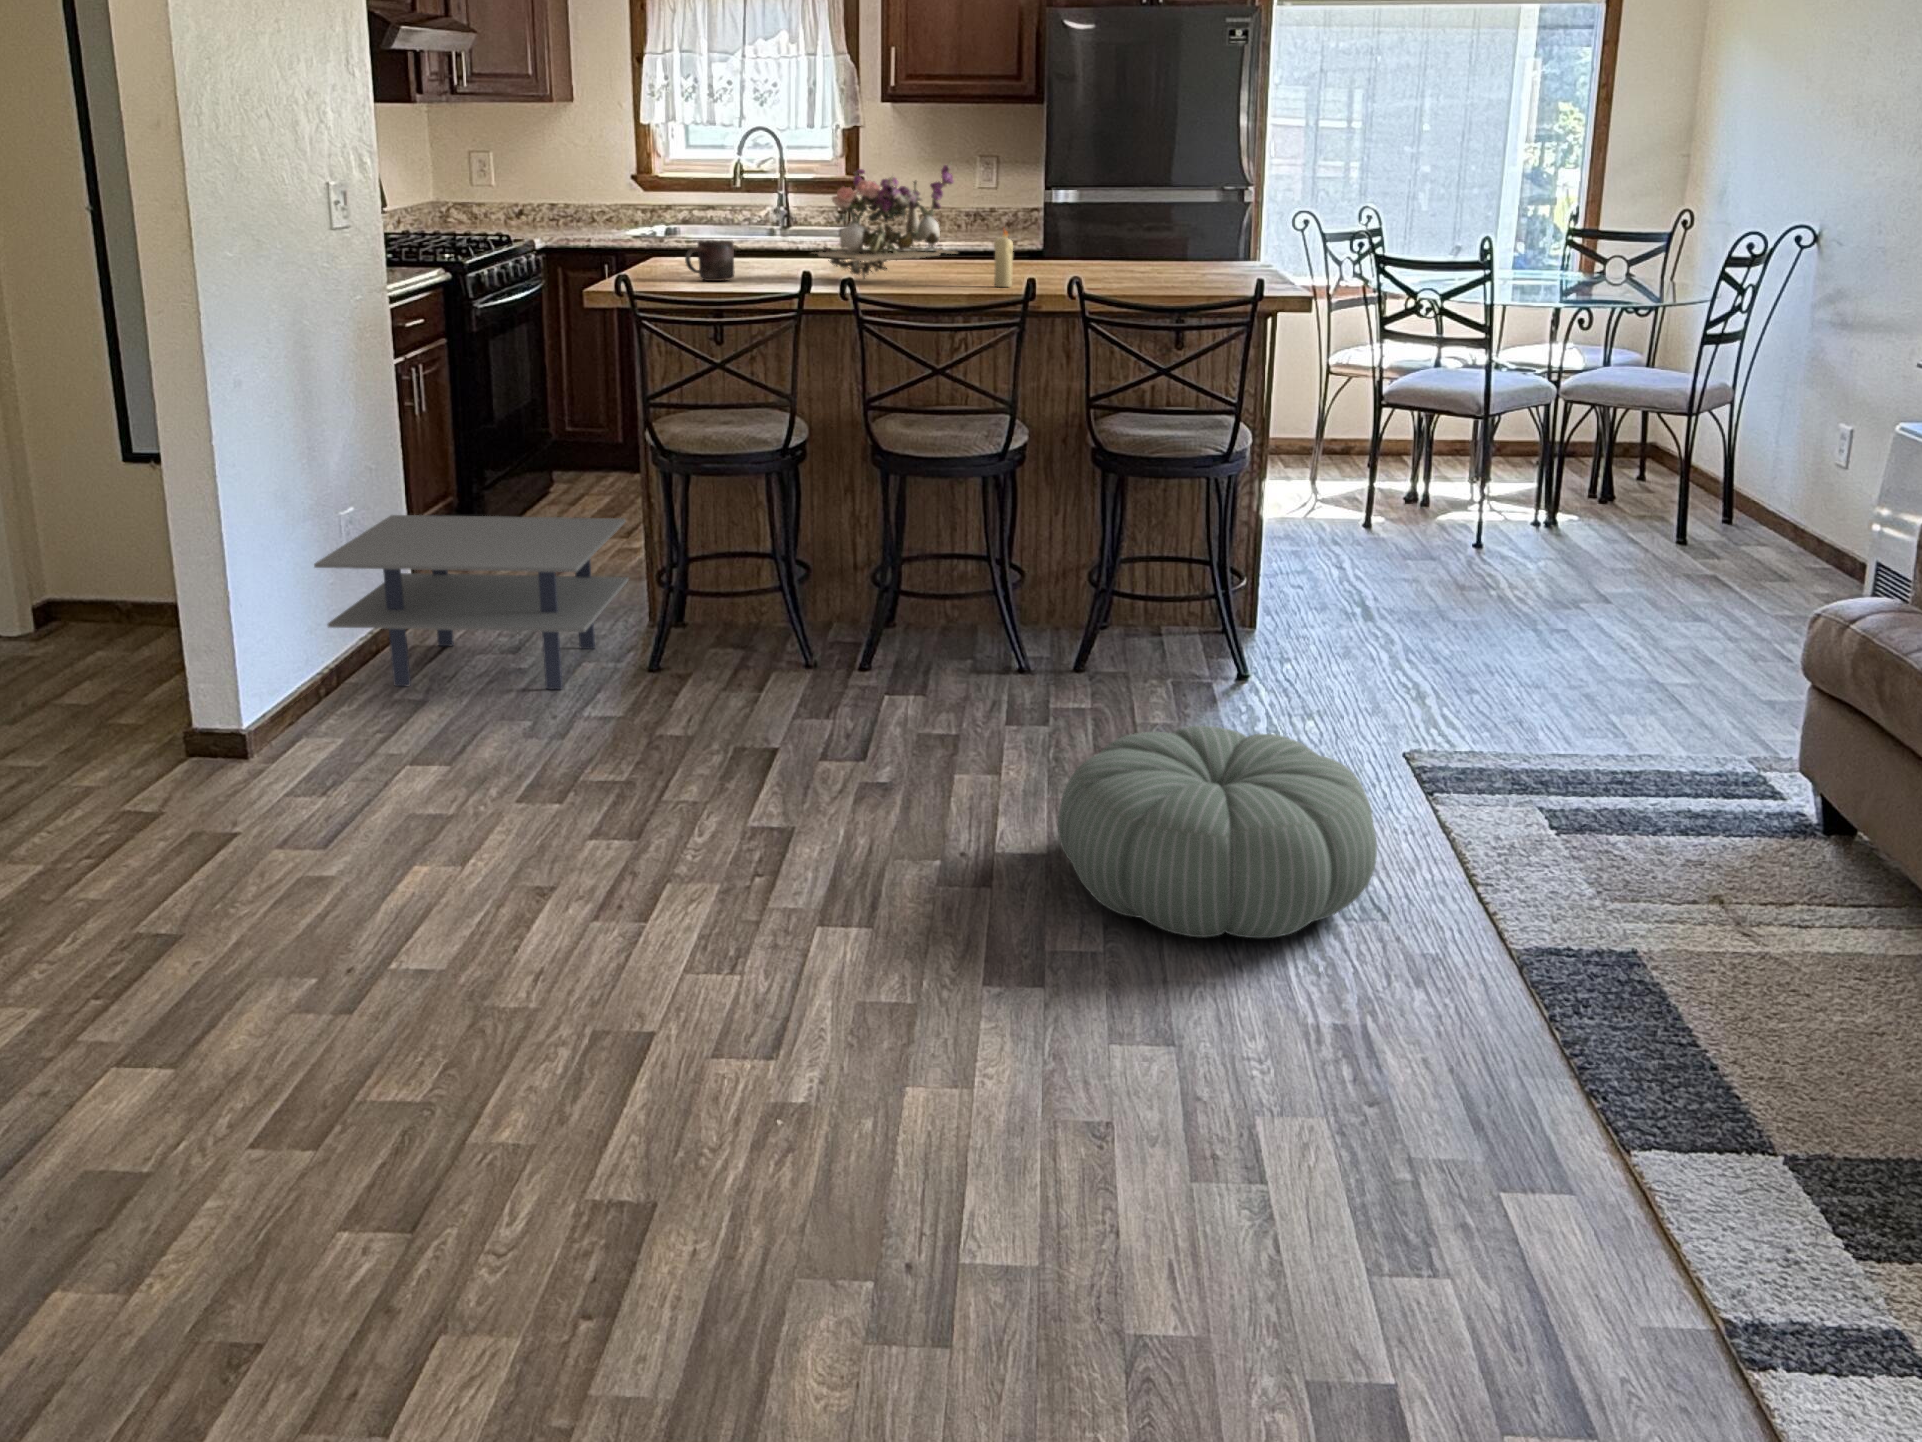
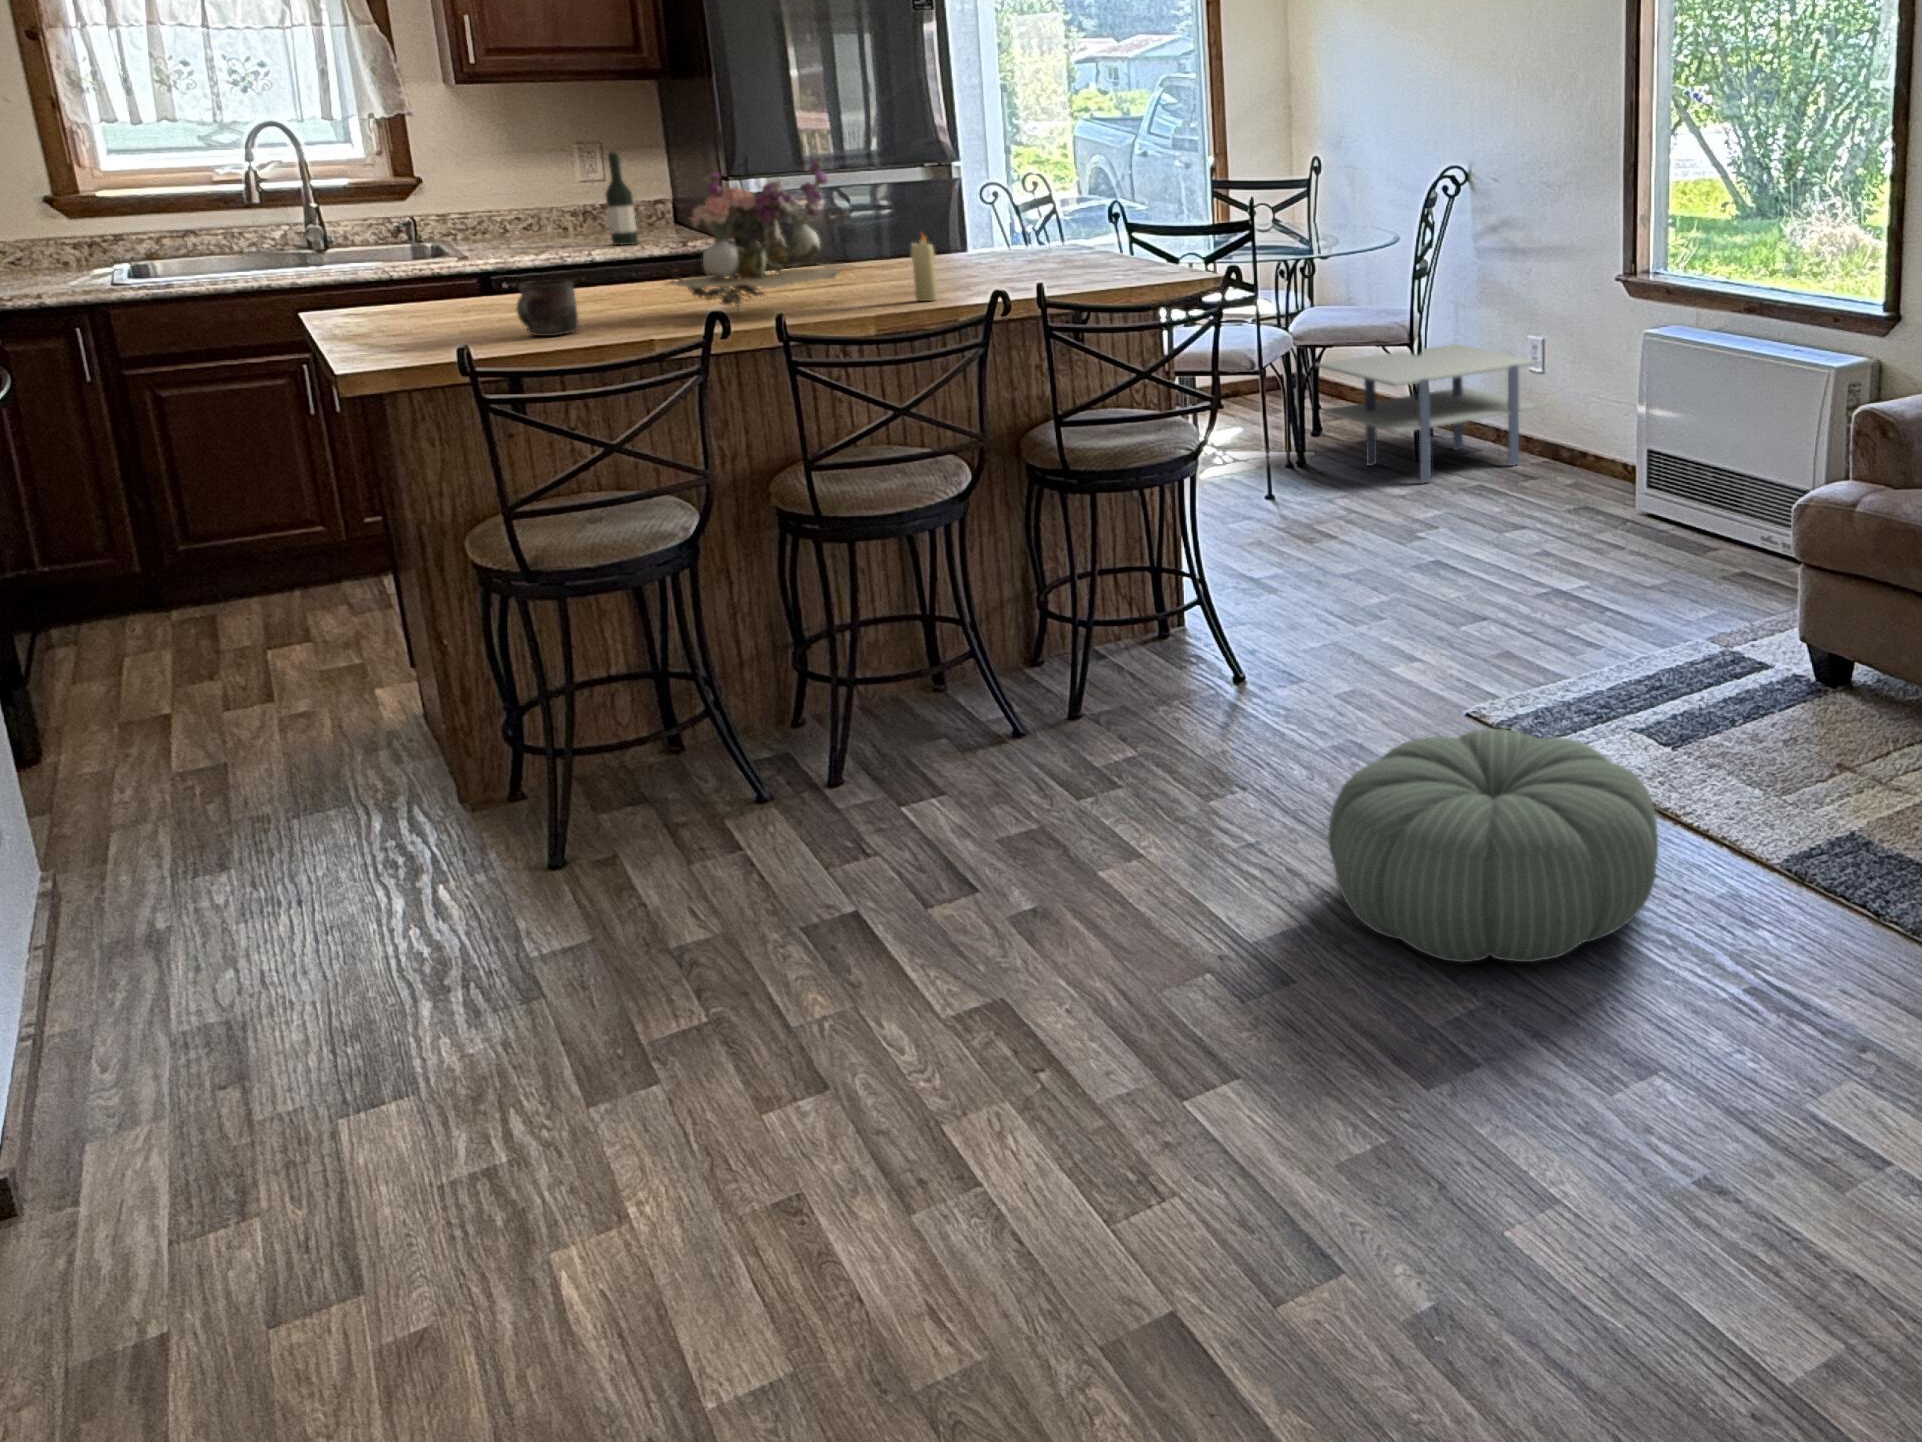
wine bottle: none [978,163,999,241] -> present [605,151,639,245]
side table: present [314,515,628,689] -> present [1316,344,1540,484]

